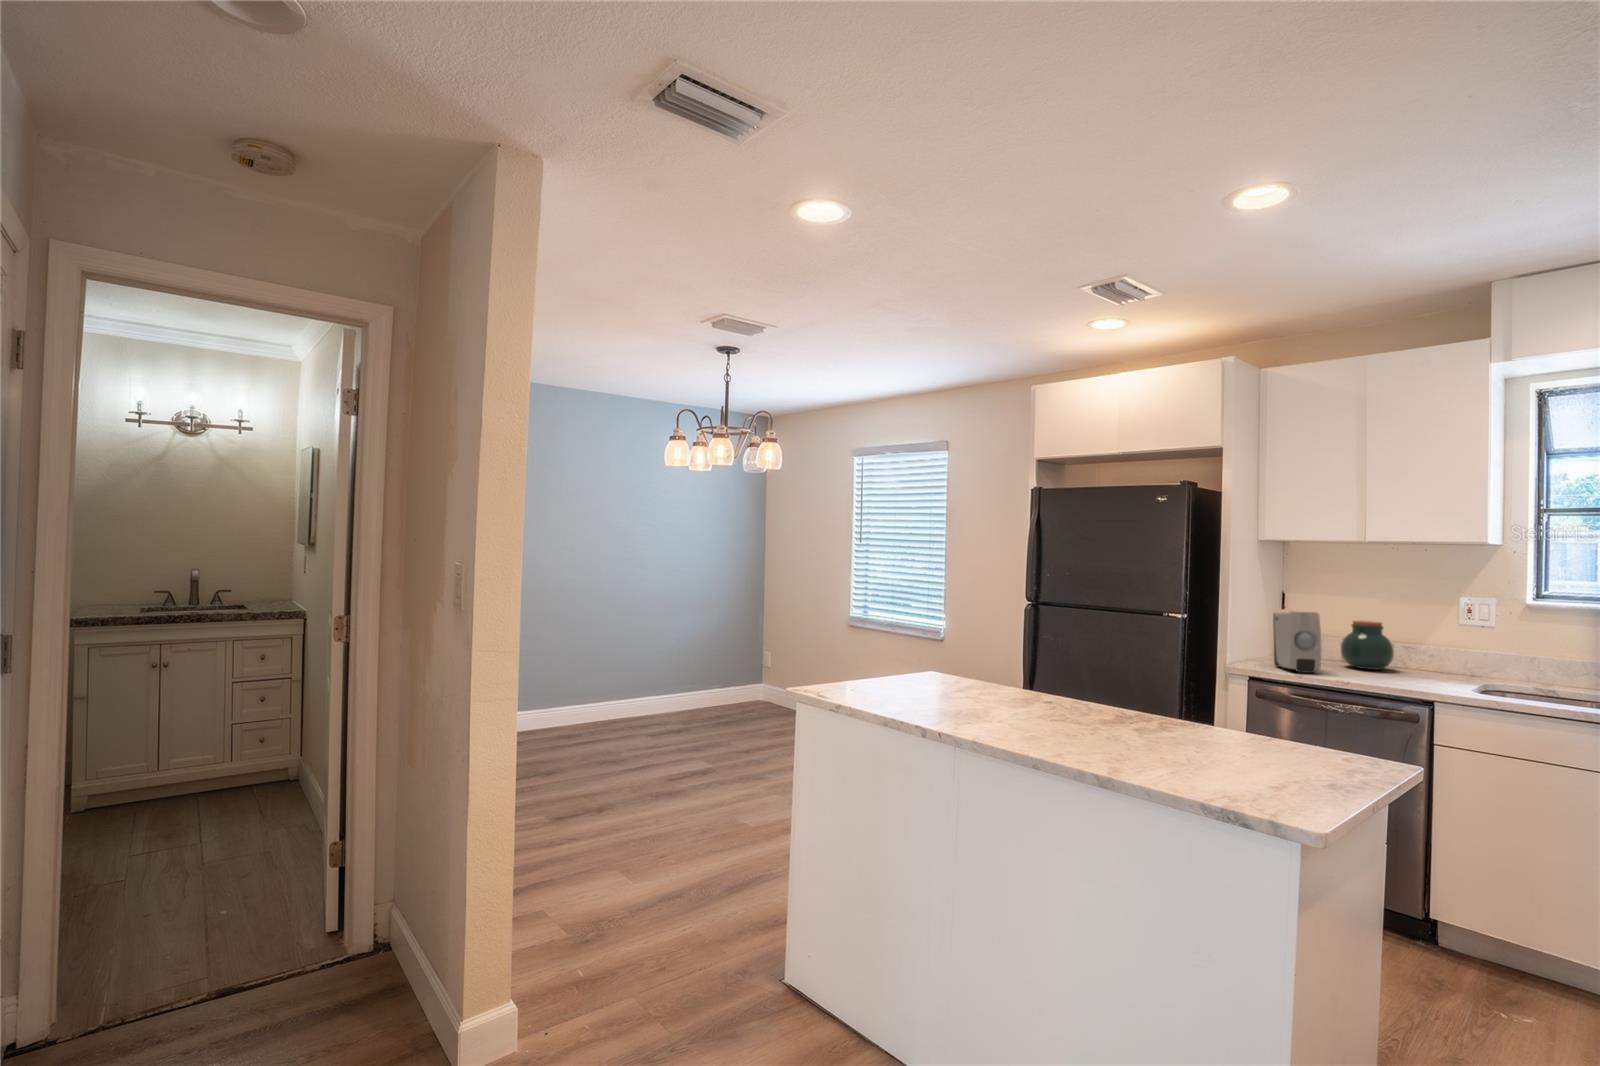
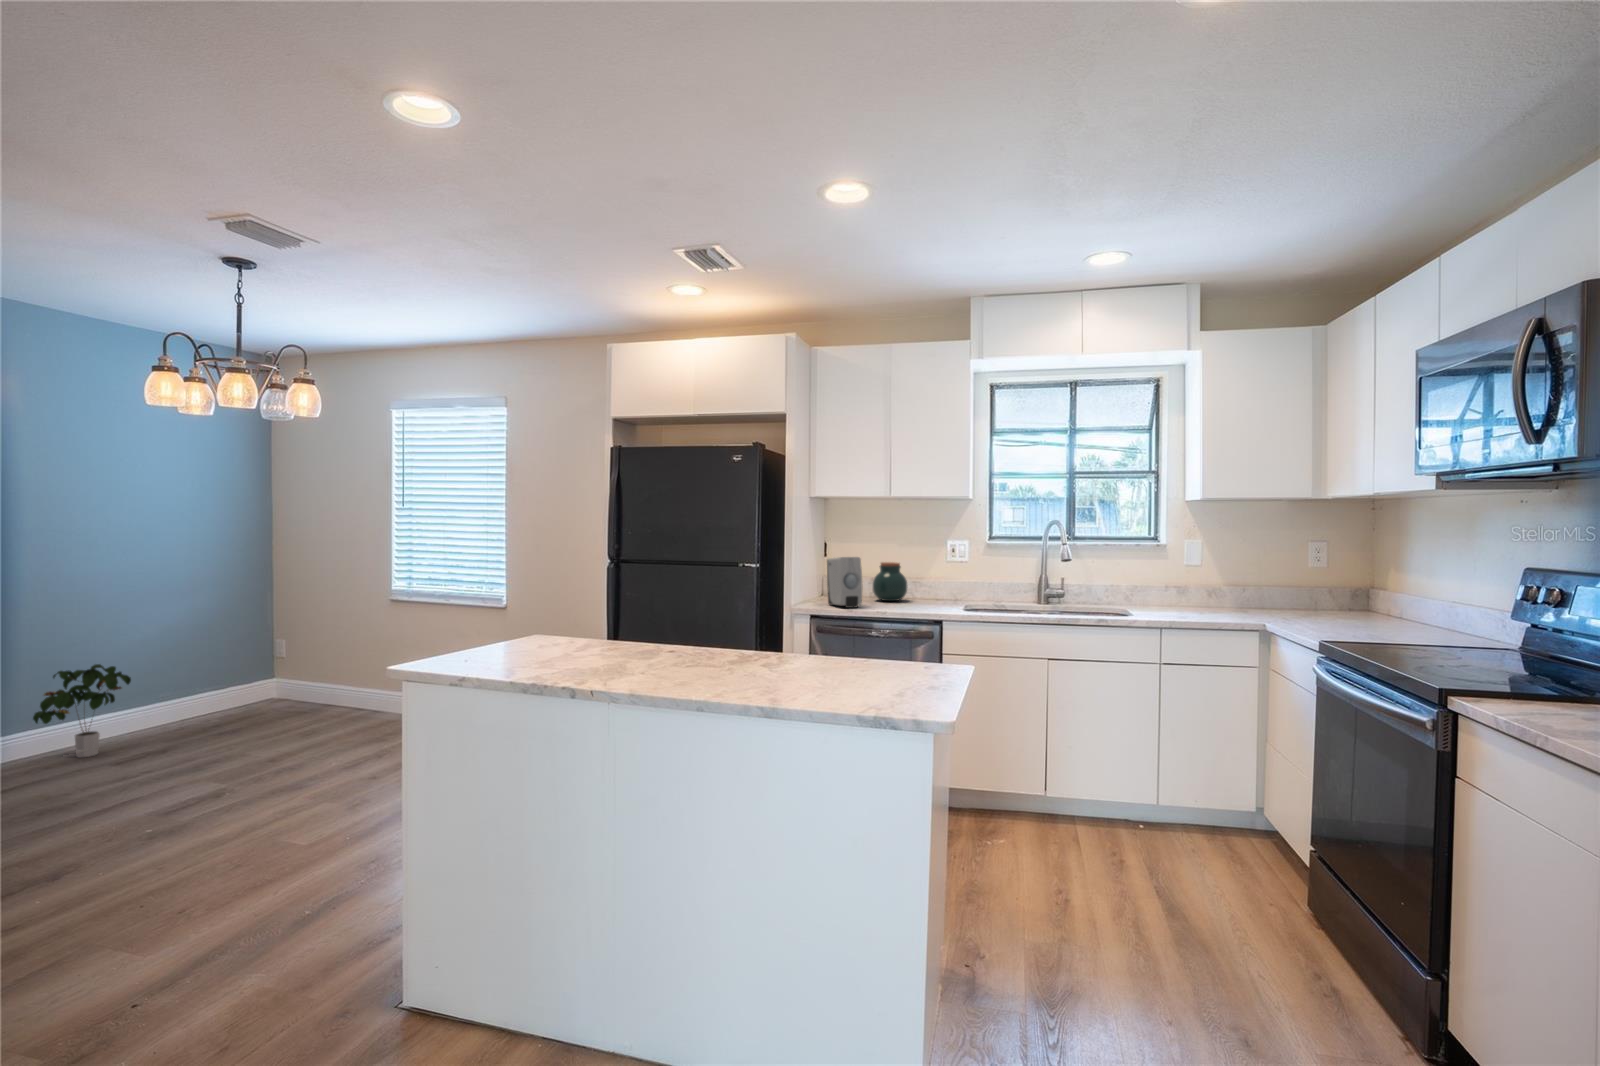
potted plant: none [615,654,673,722] -> present [33,664,131,757]

